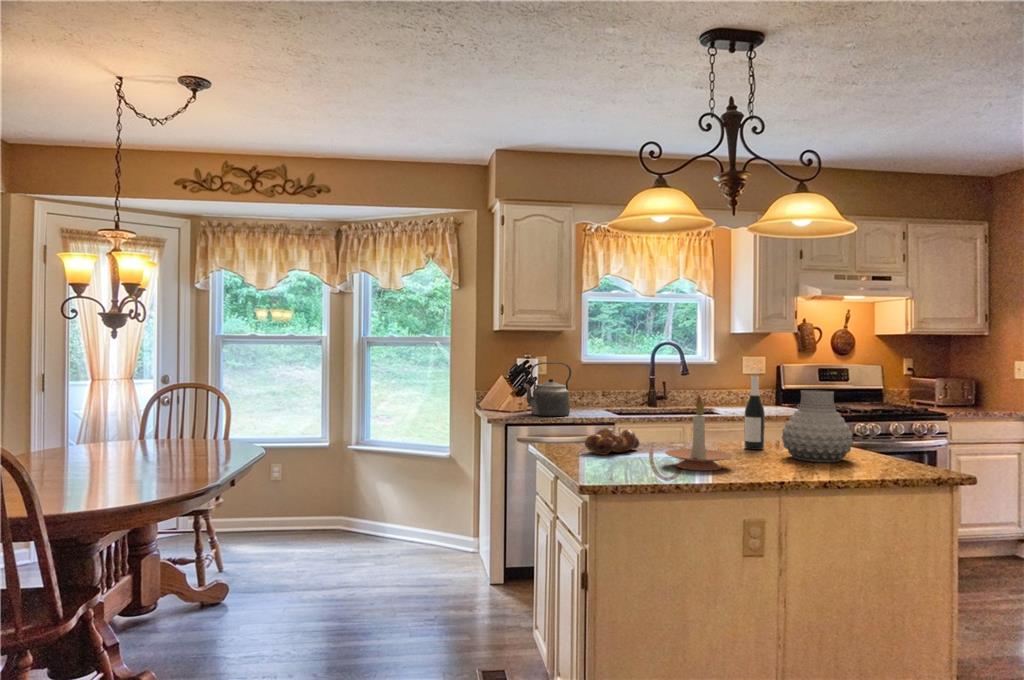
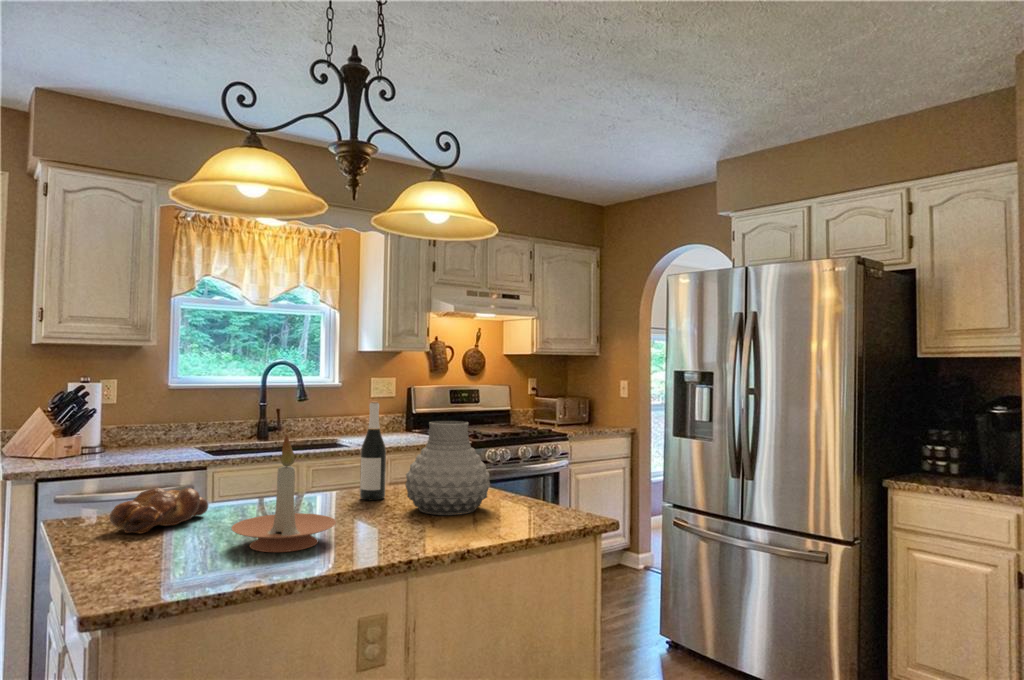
kettle: present [523,362,571,416] -> none [64,387,144,463]

